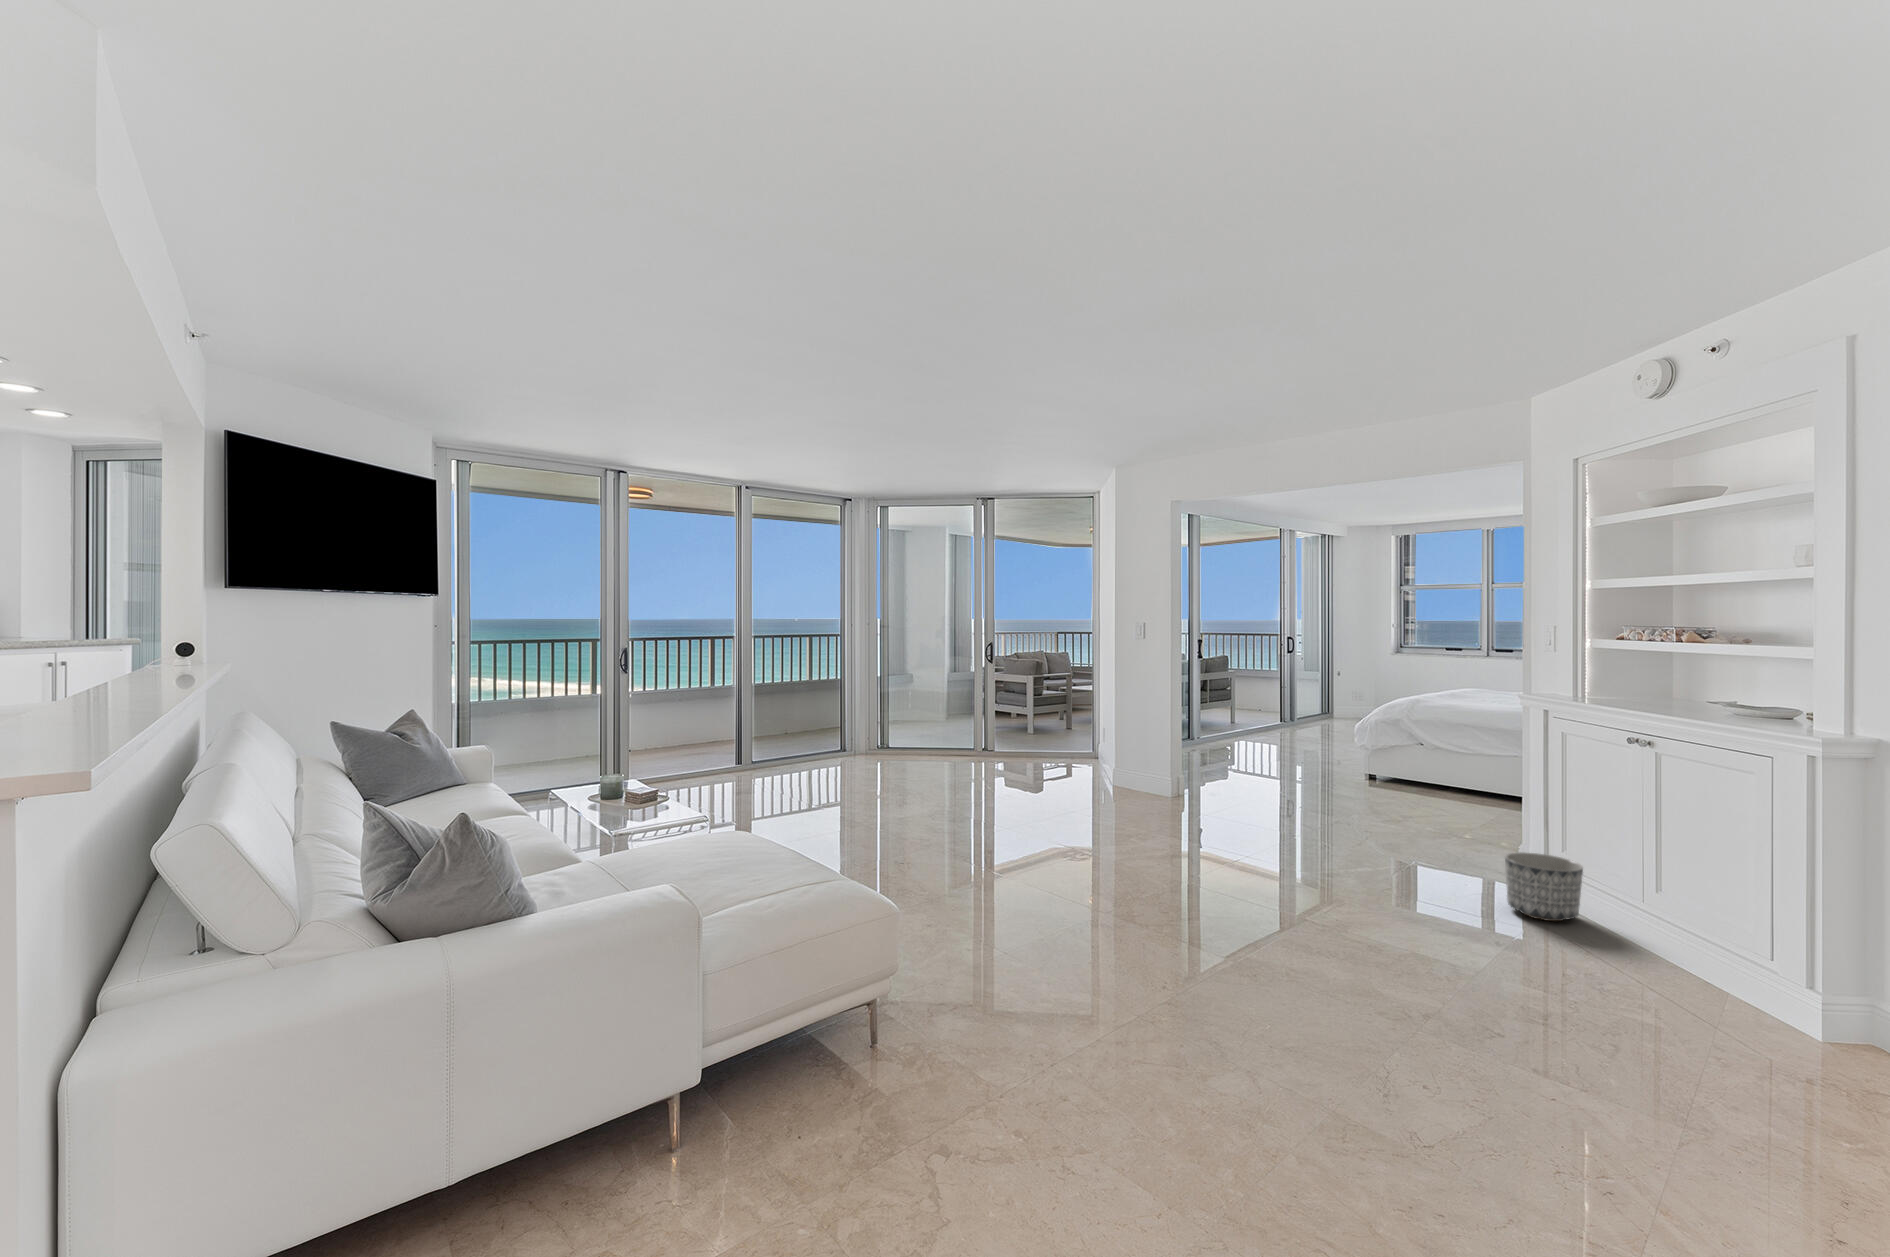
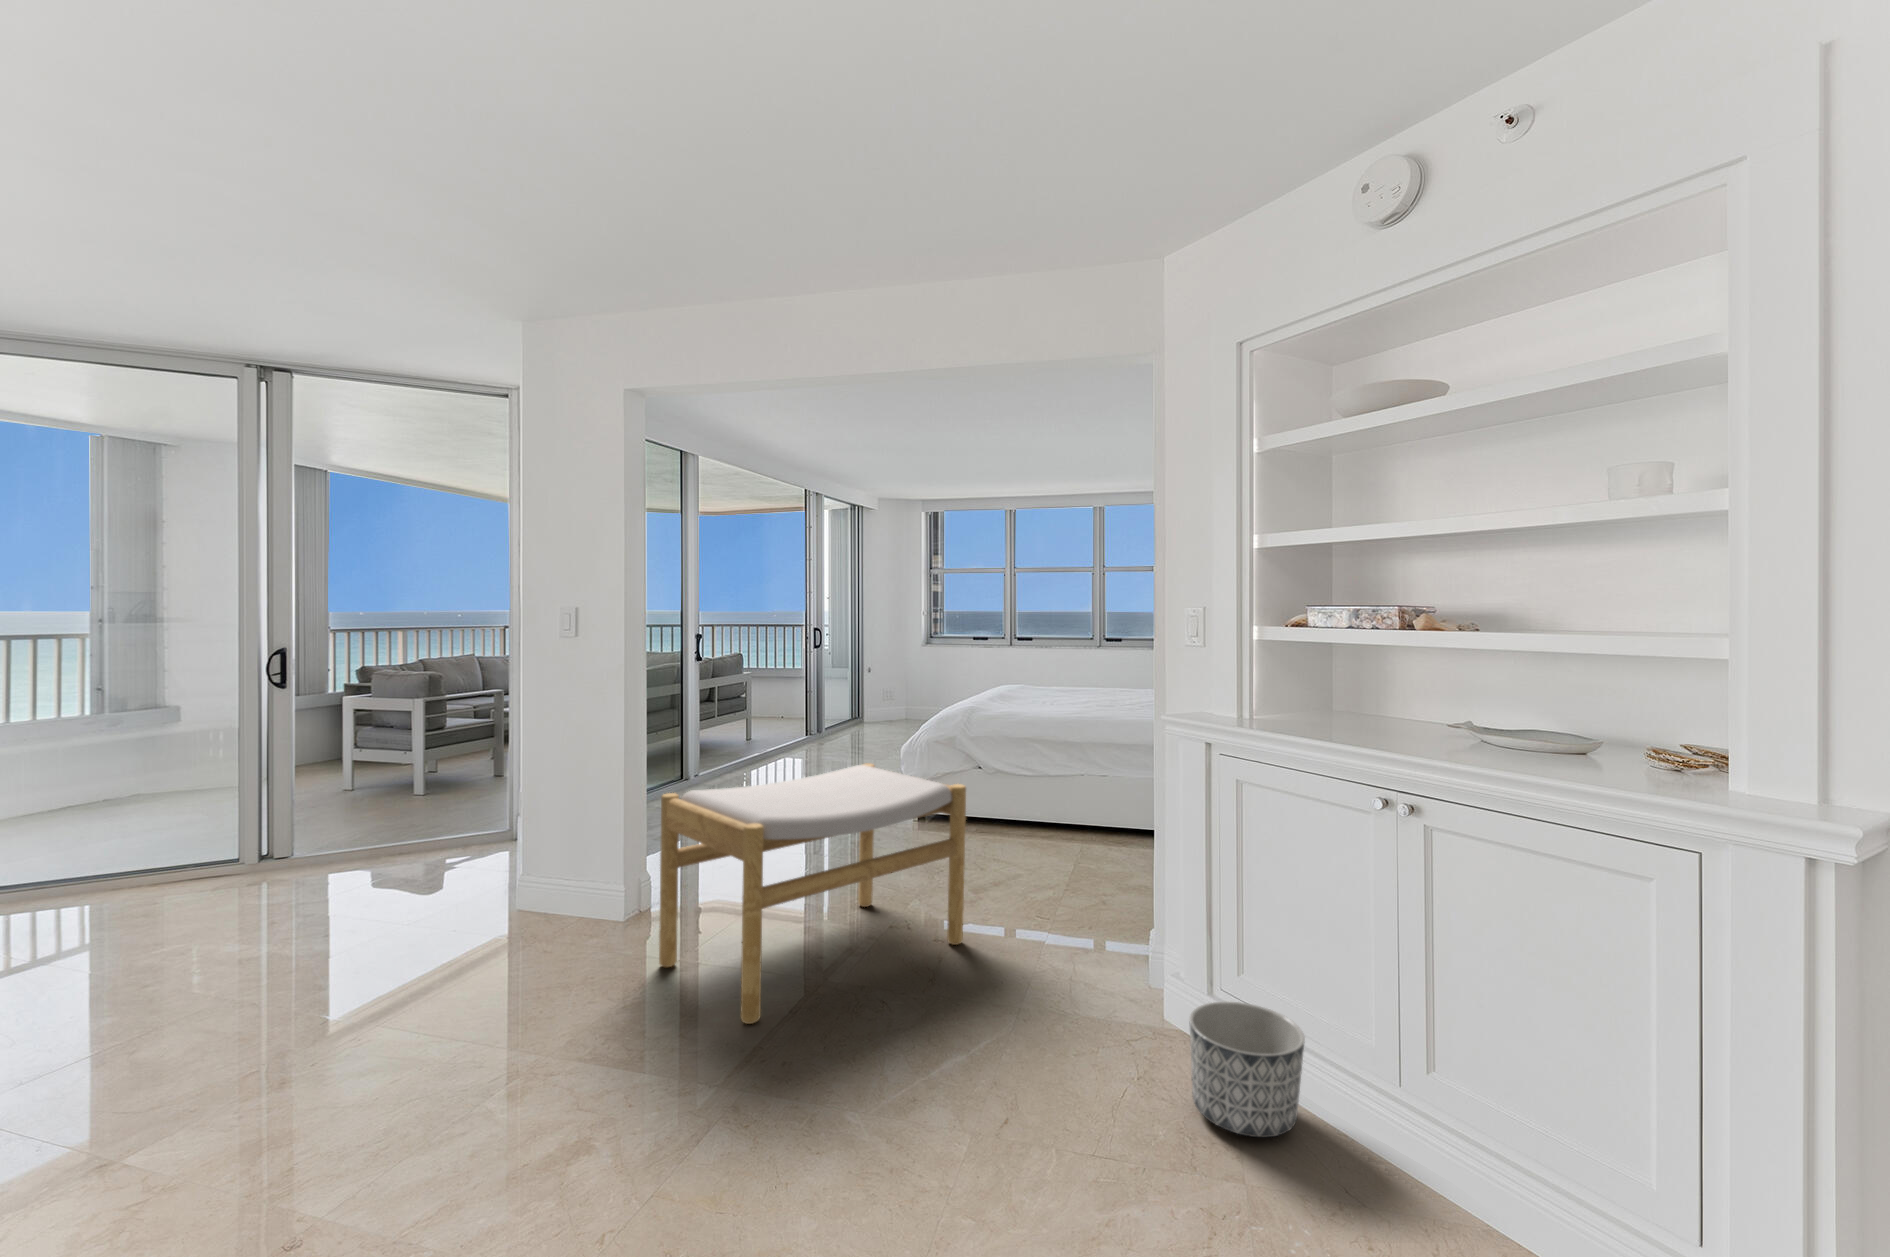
footstool: none [1187,720,1384,845] -> present [659,764,966,1024]

